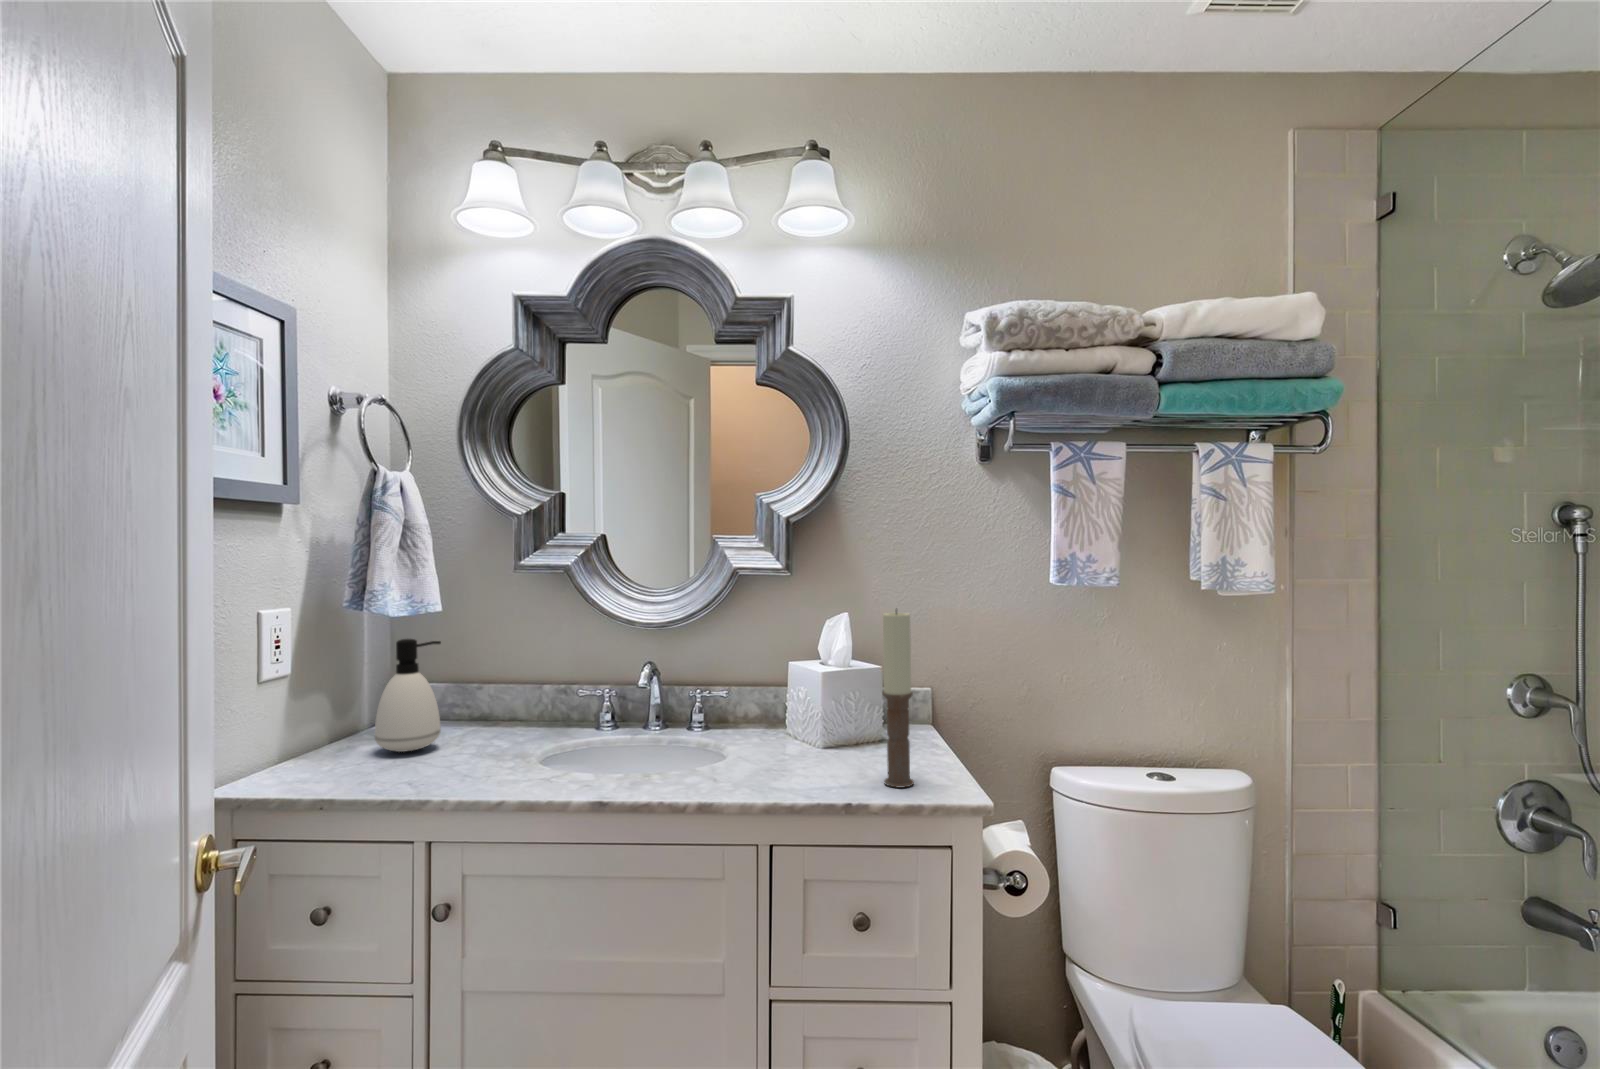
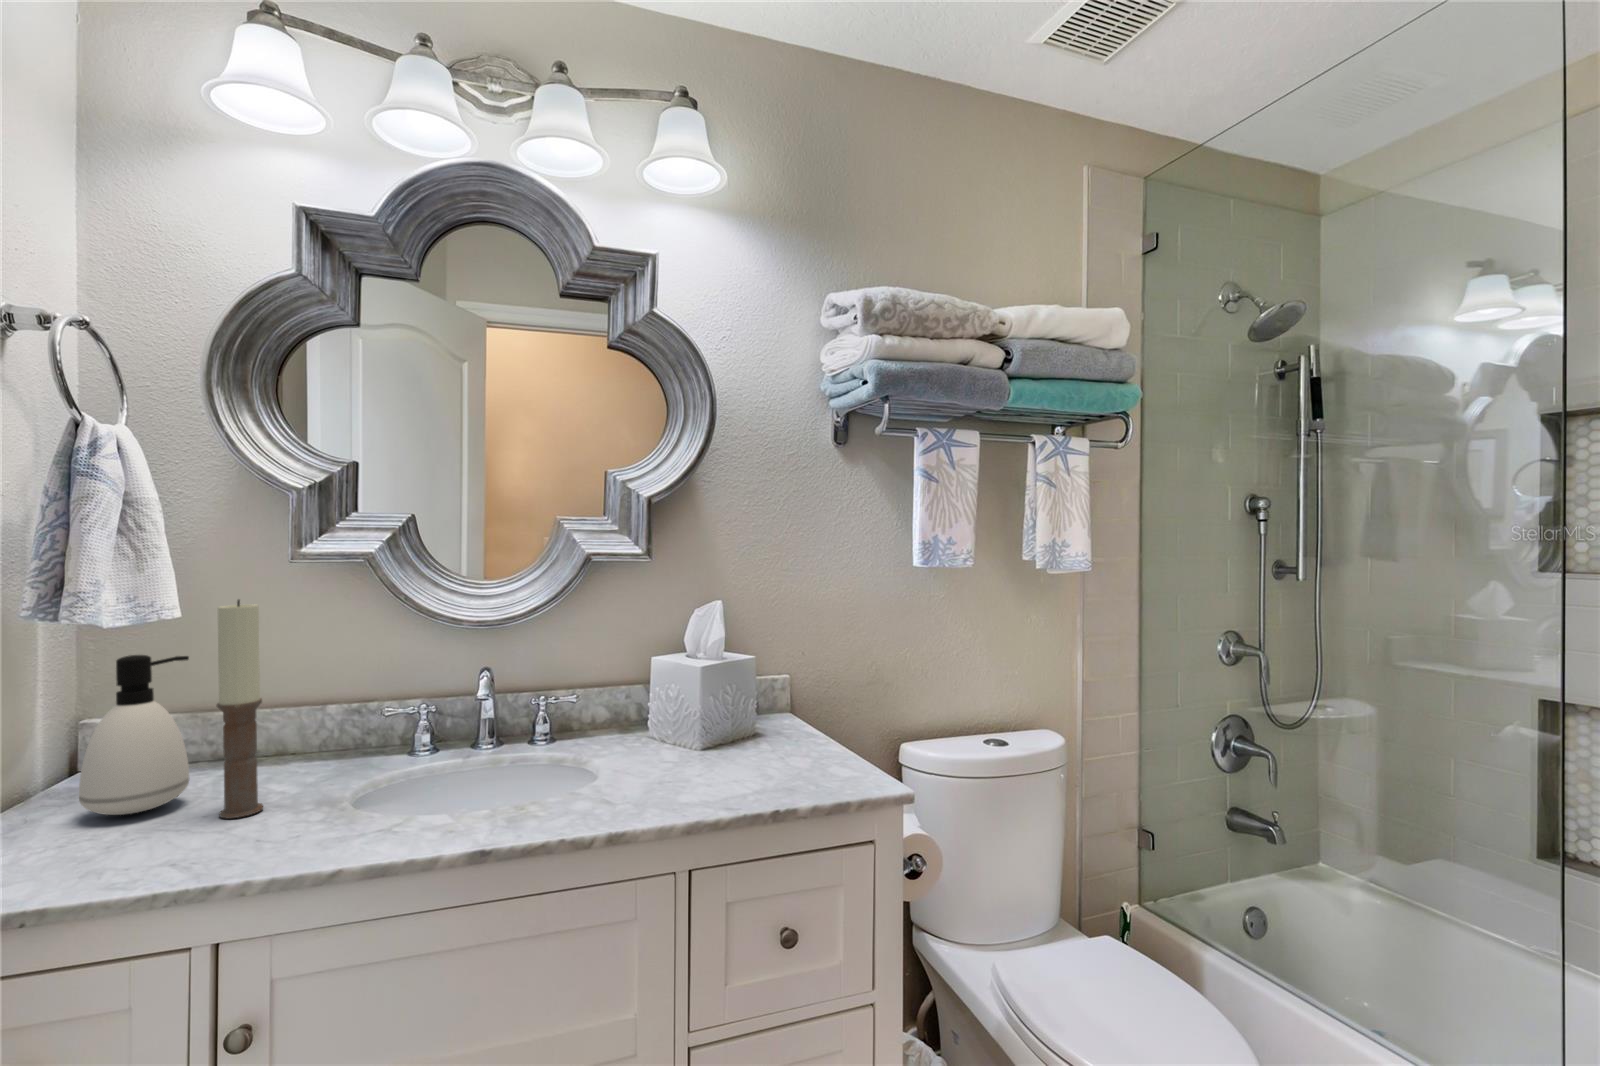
candle: present [883,612,914,787] -> present [216,600,263,818]

